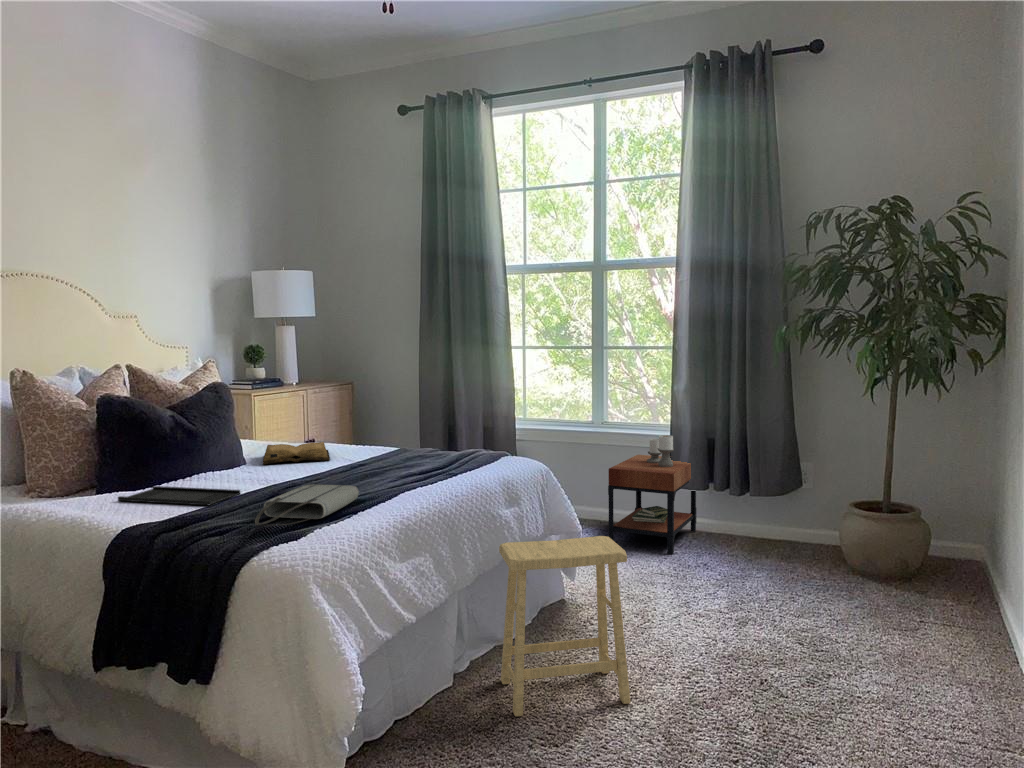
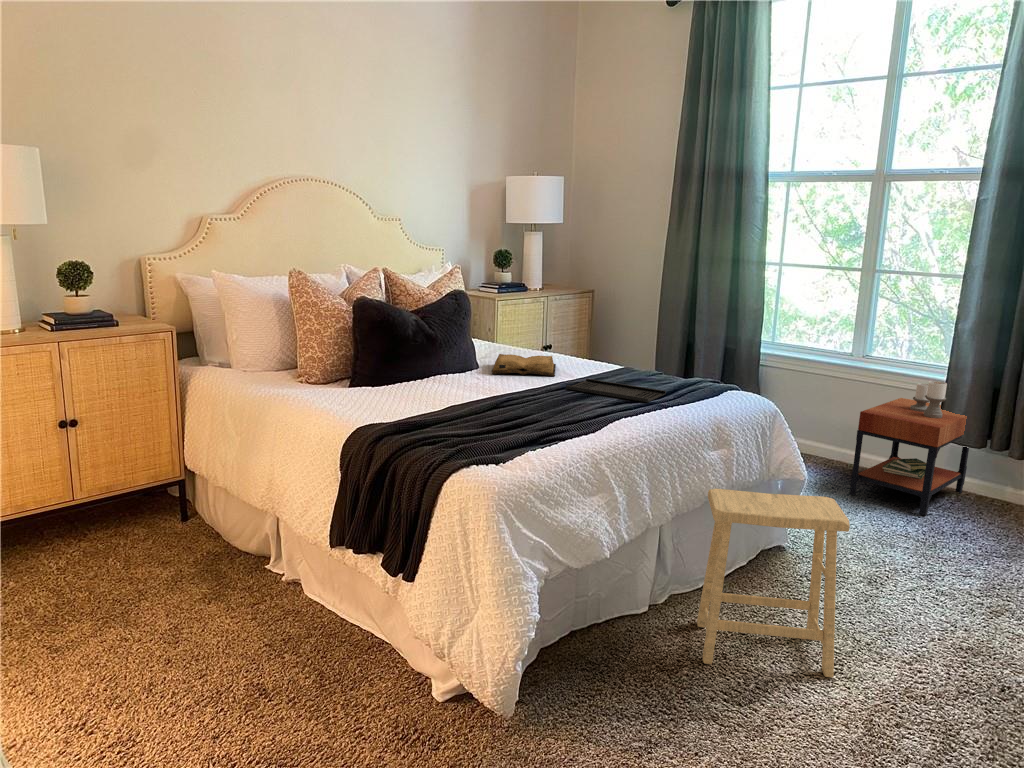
tote bag: present [255,484,359,526] -> none [466,404,570,445]
tray: present [118,486,240,505] -> present [566,379,666,402]

